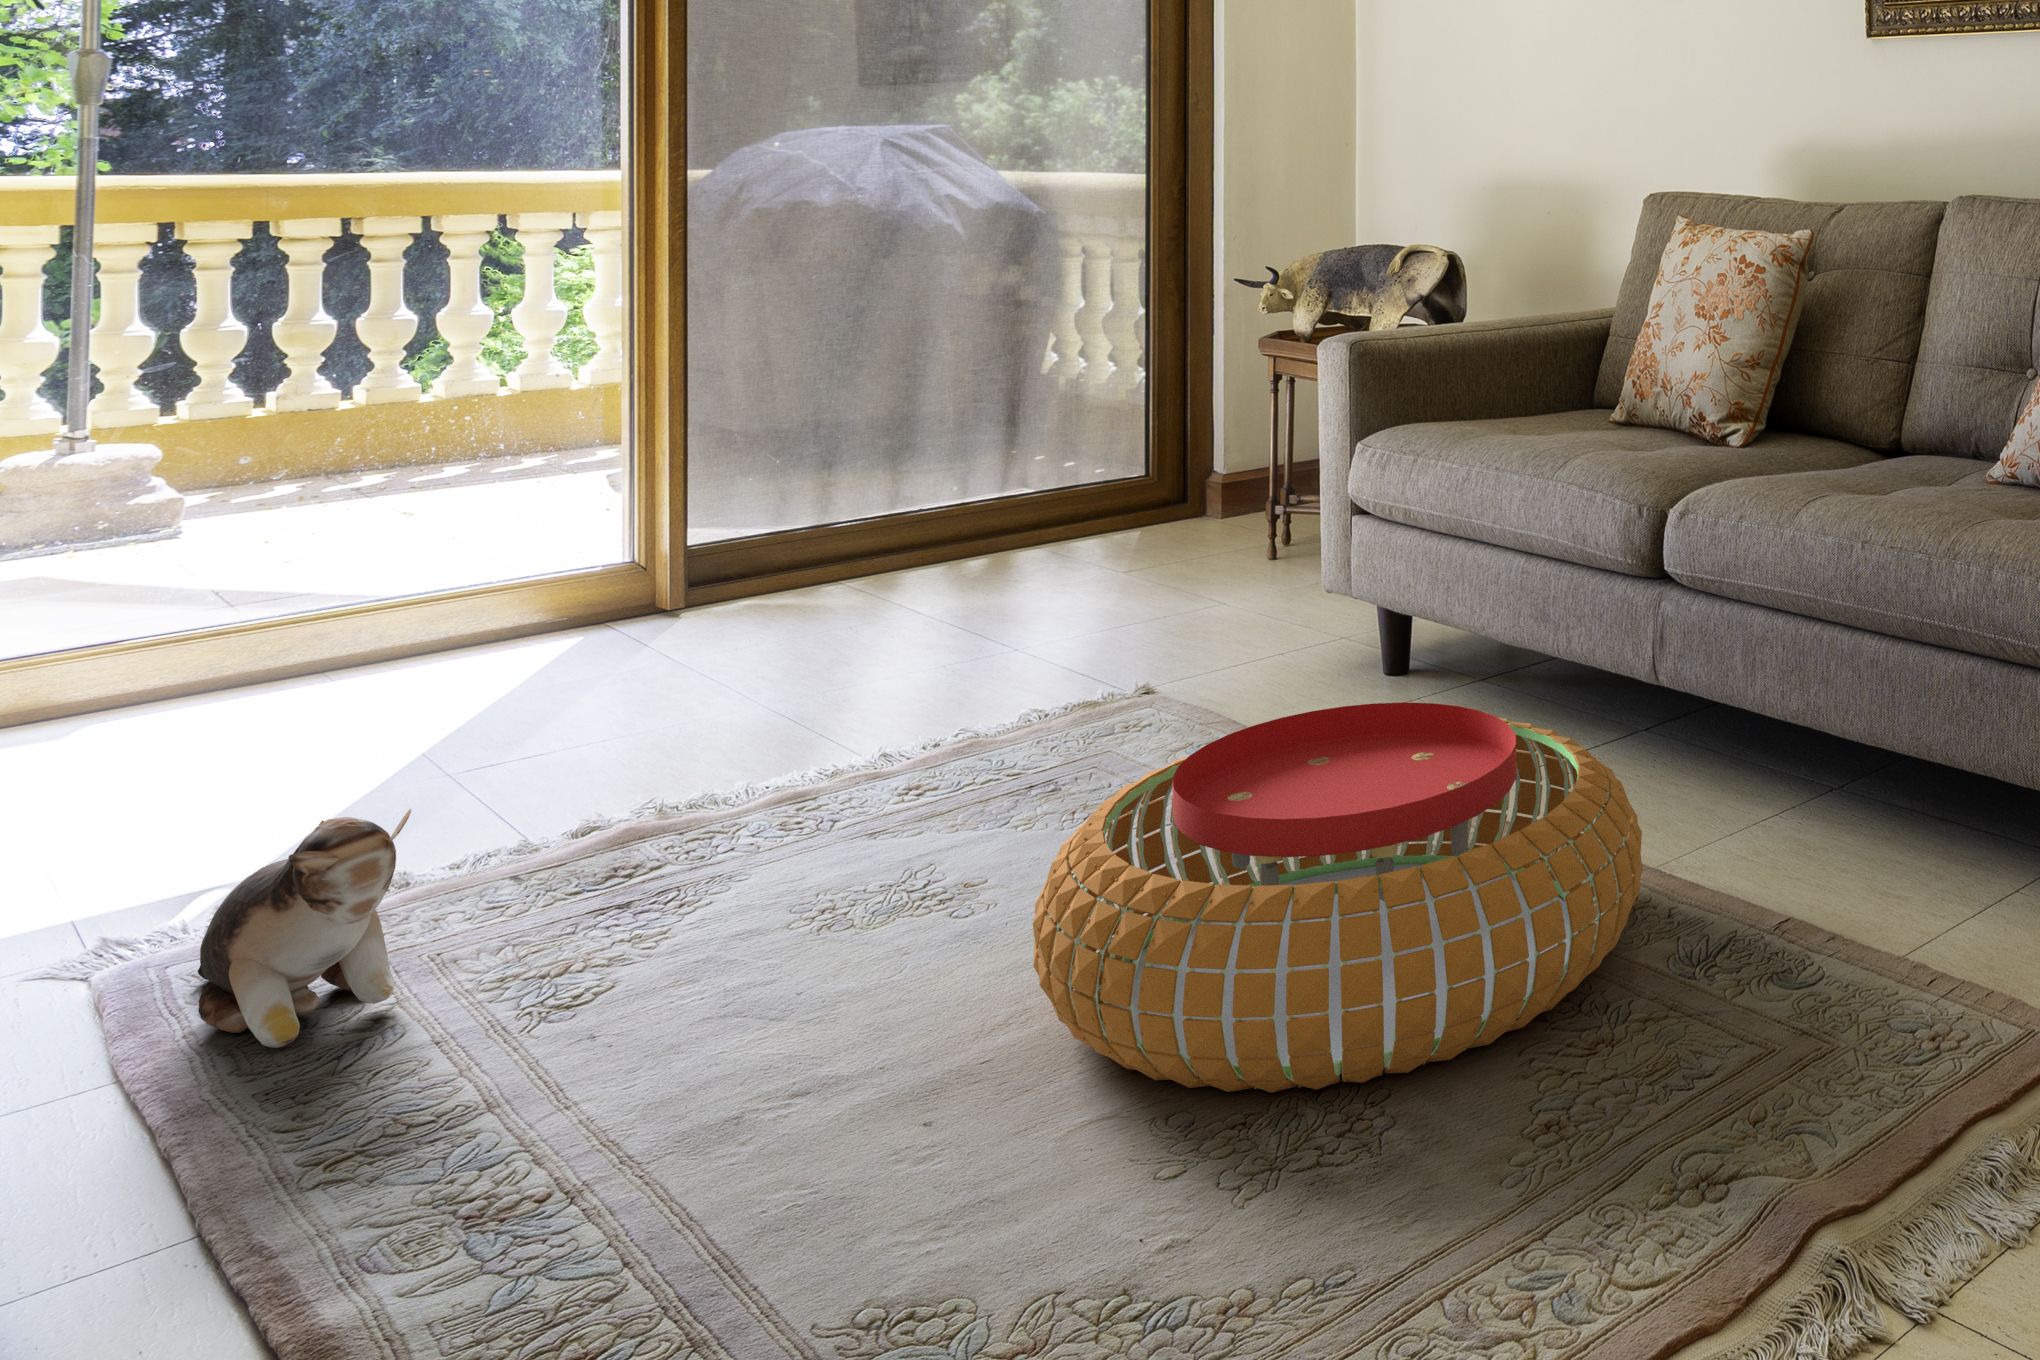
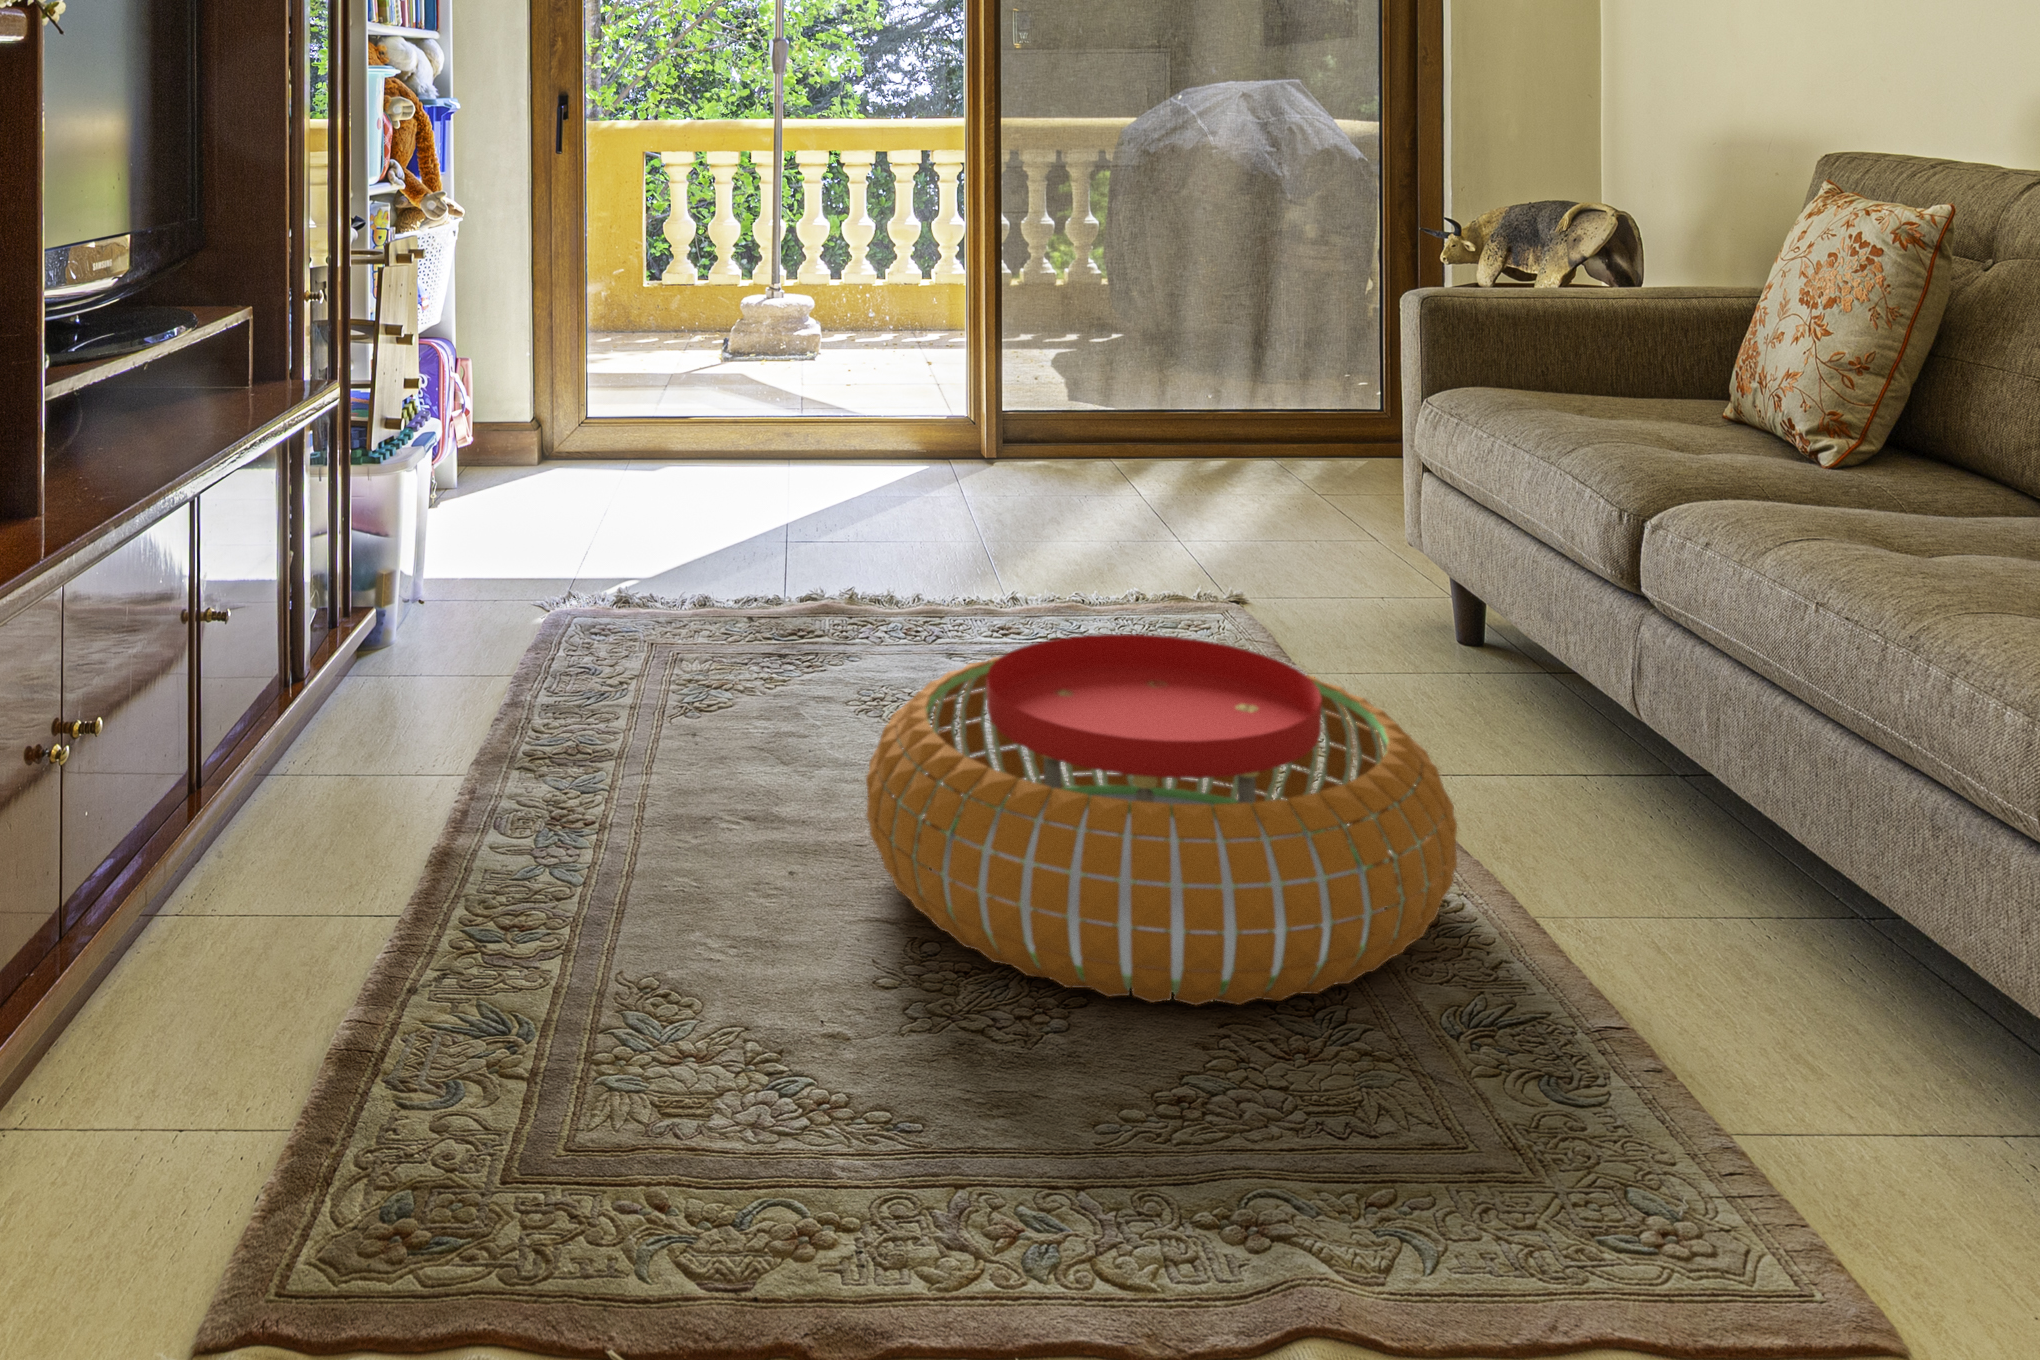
plush toy: present [198,809,411,1048] -> none [495,533,583,679]

